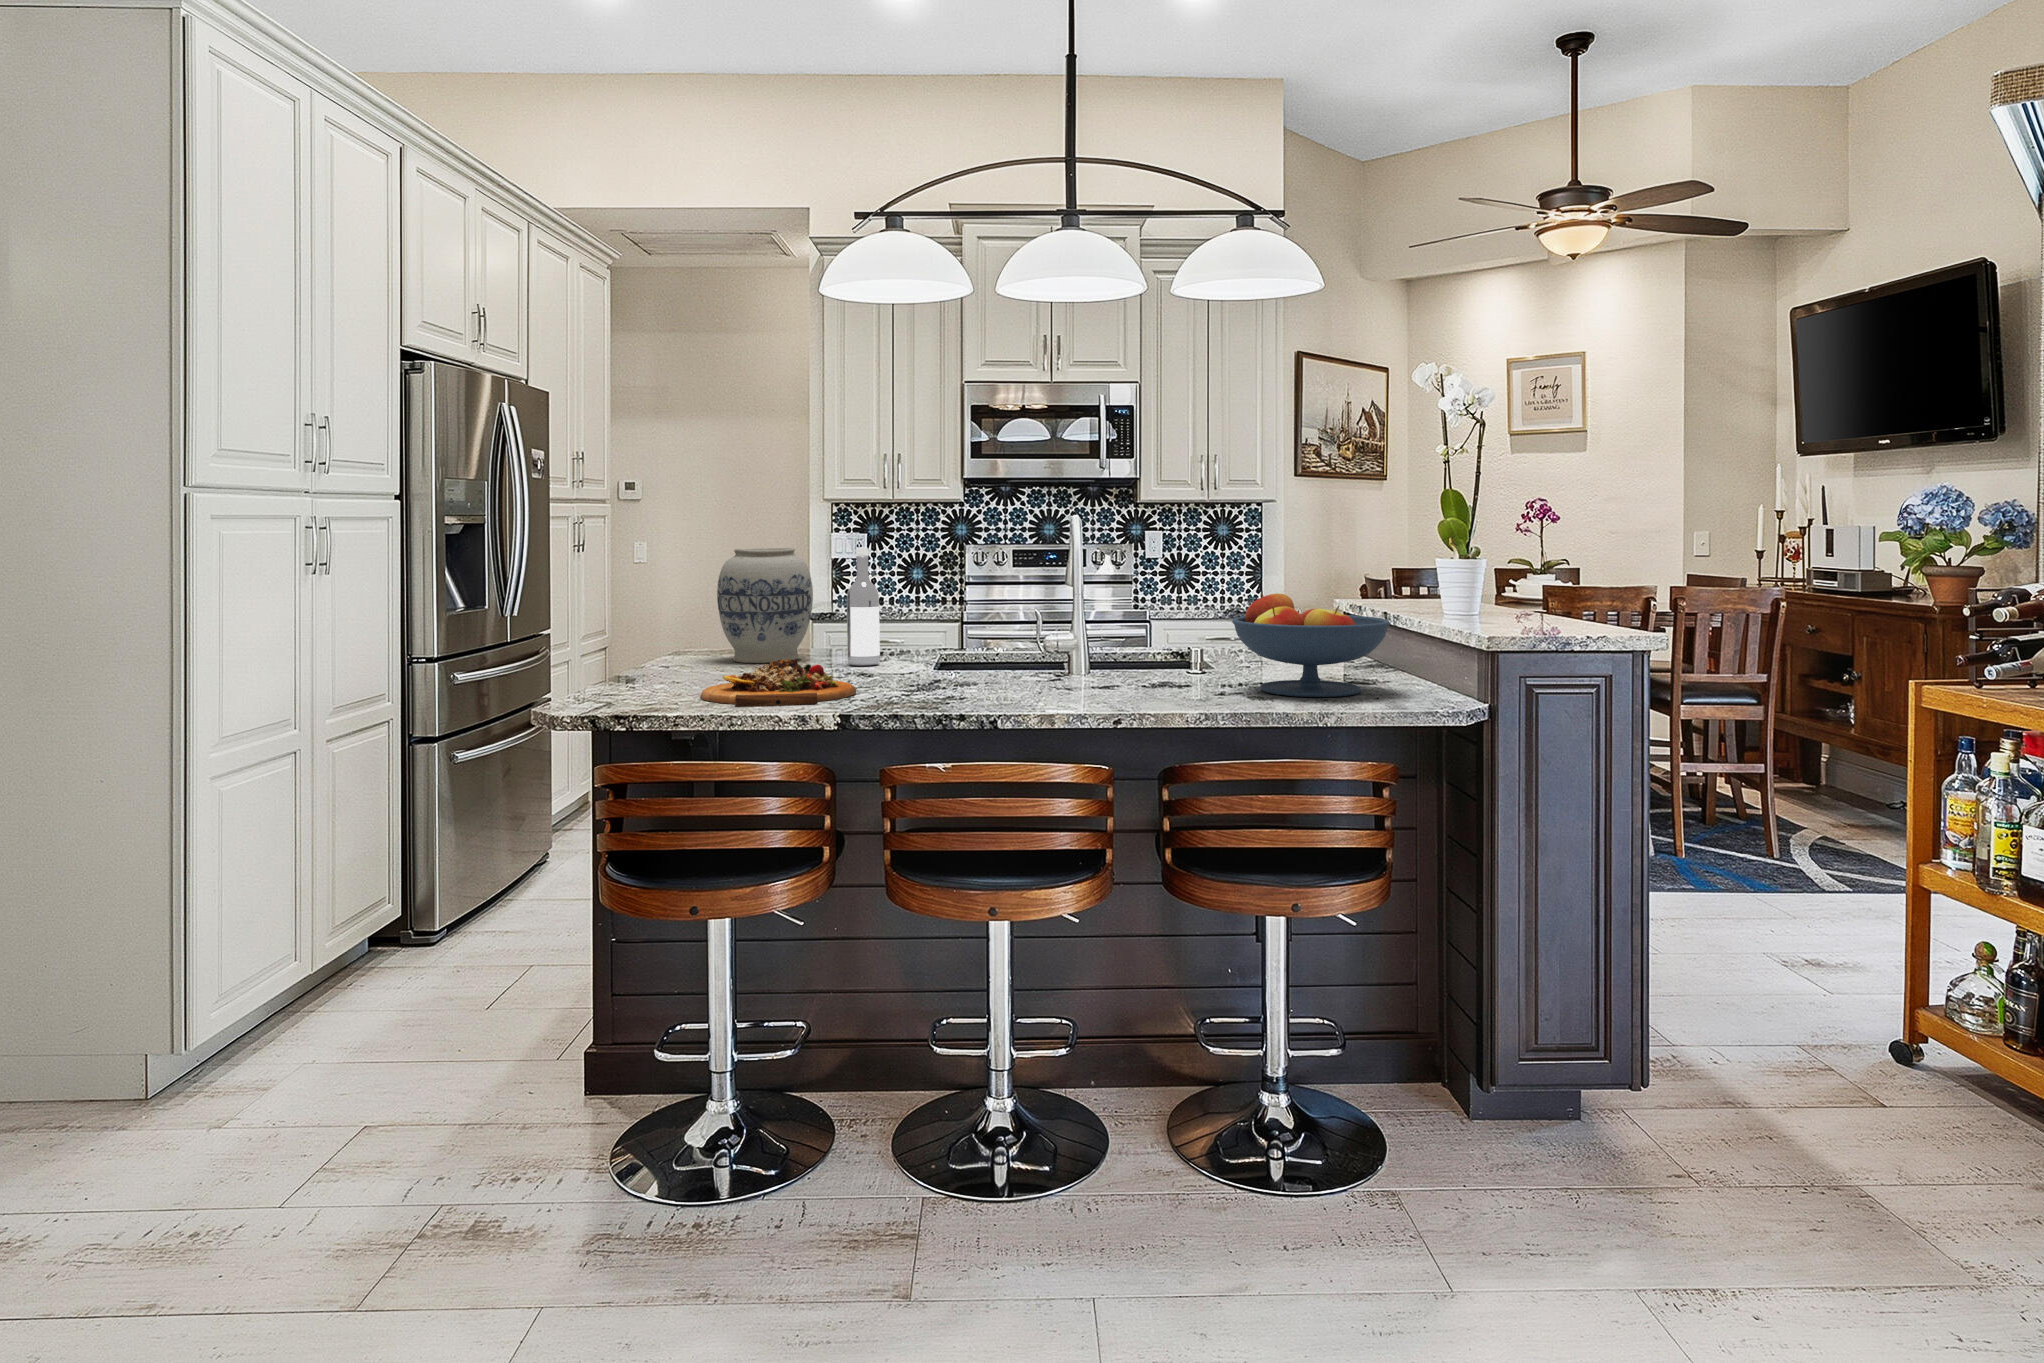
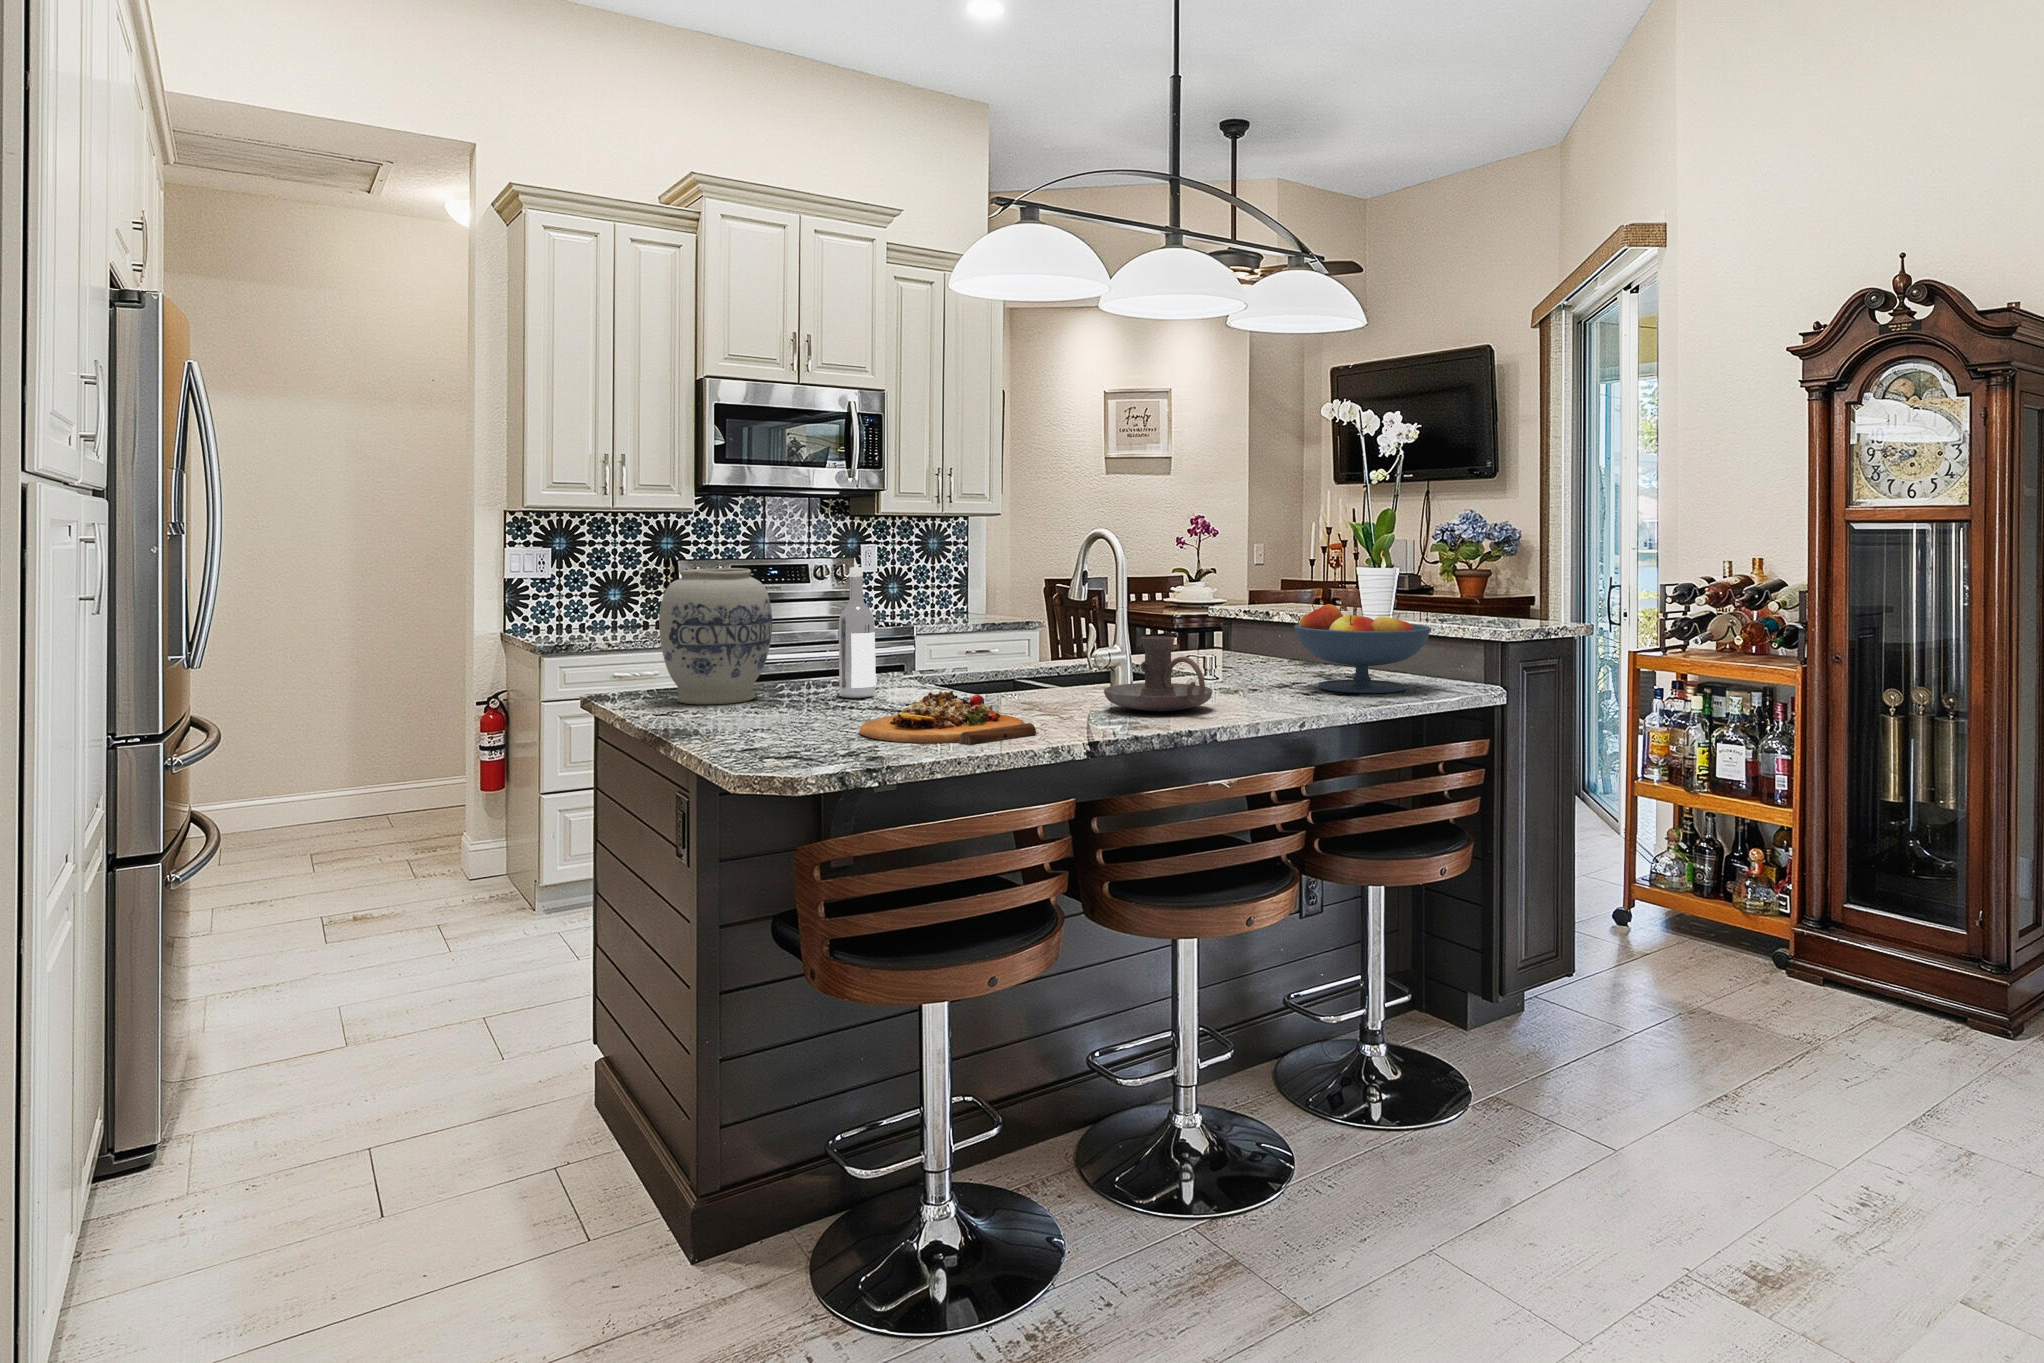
candle holder: none [963,619,1074,694] -> present [1104,636,1212,711]

